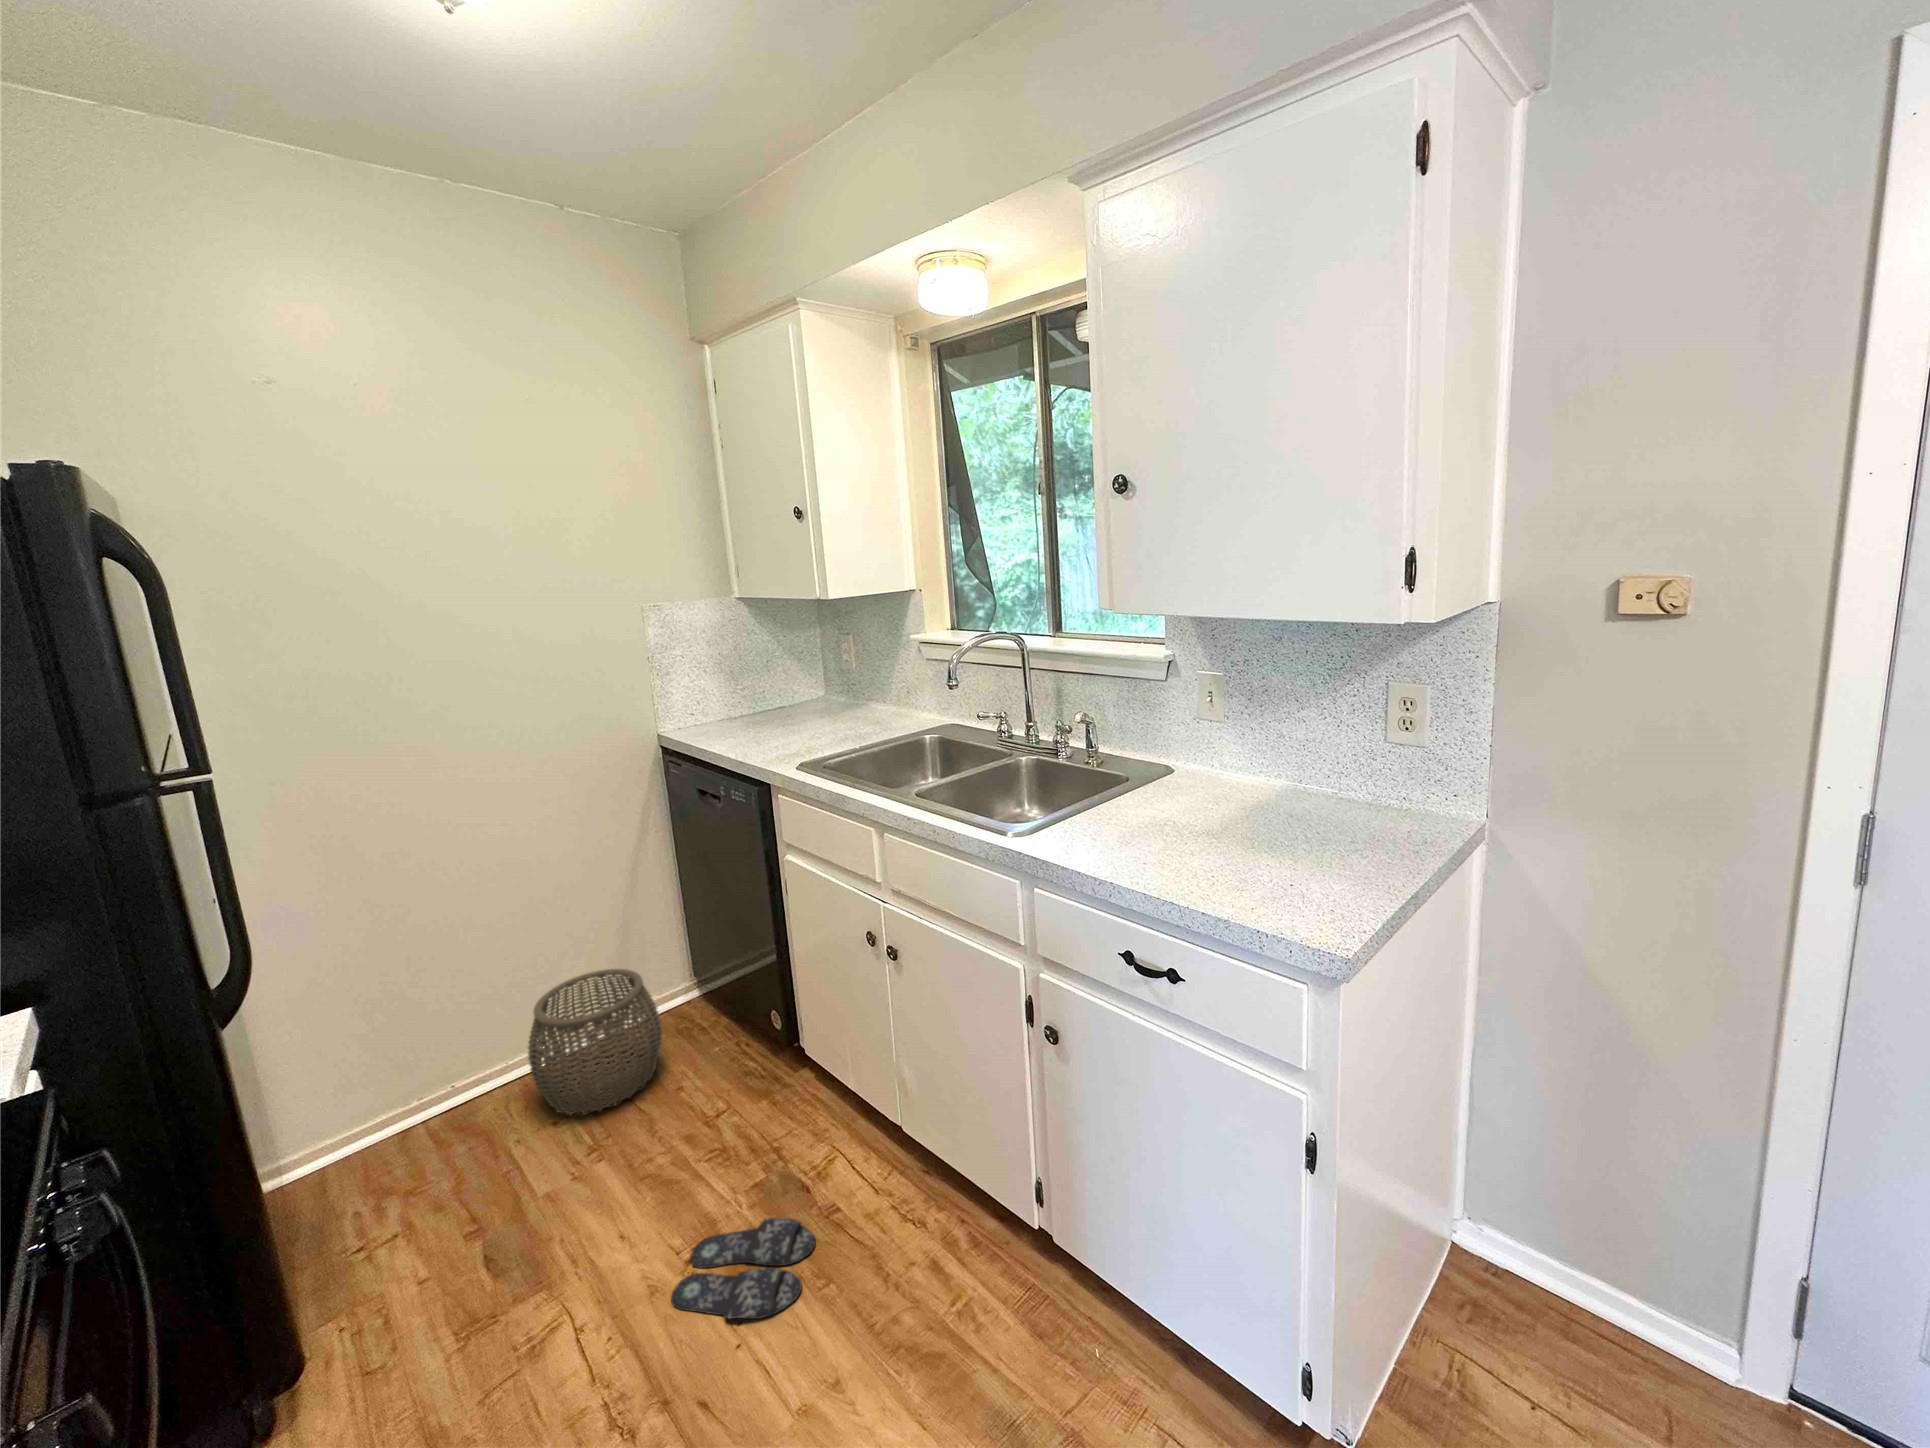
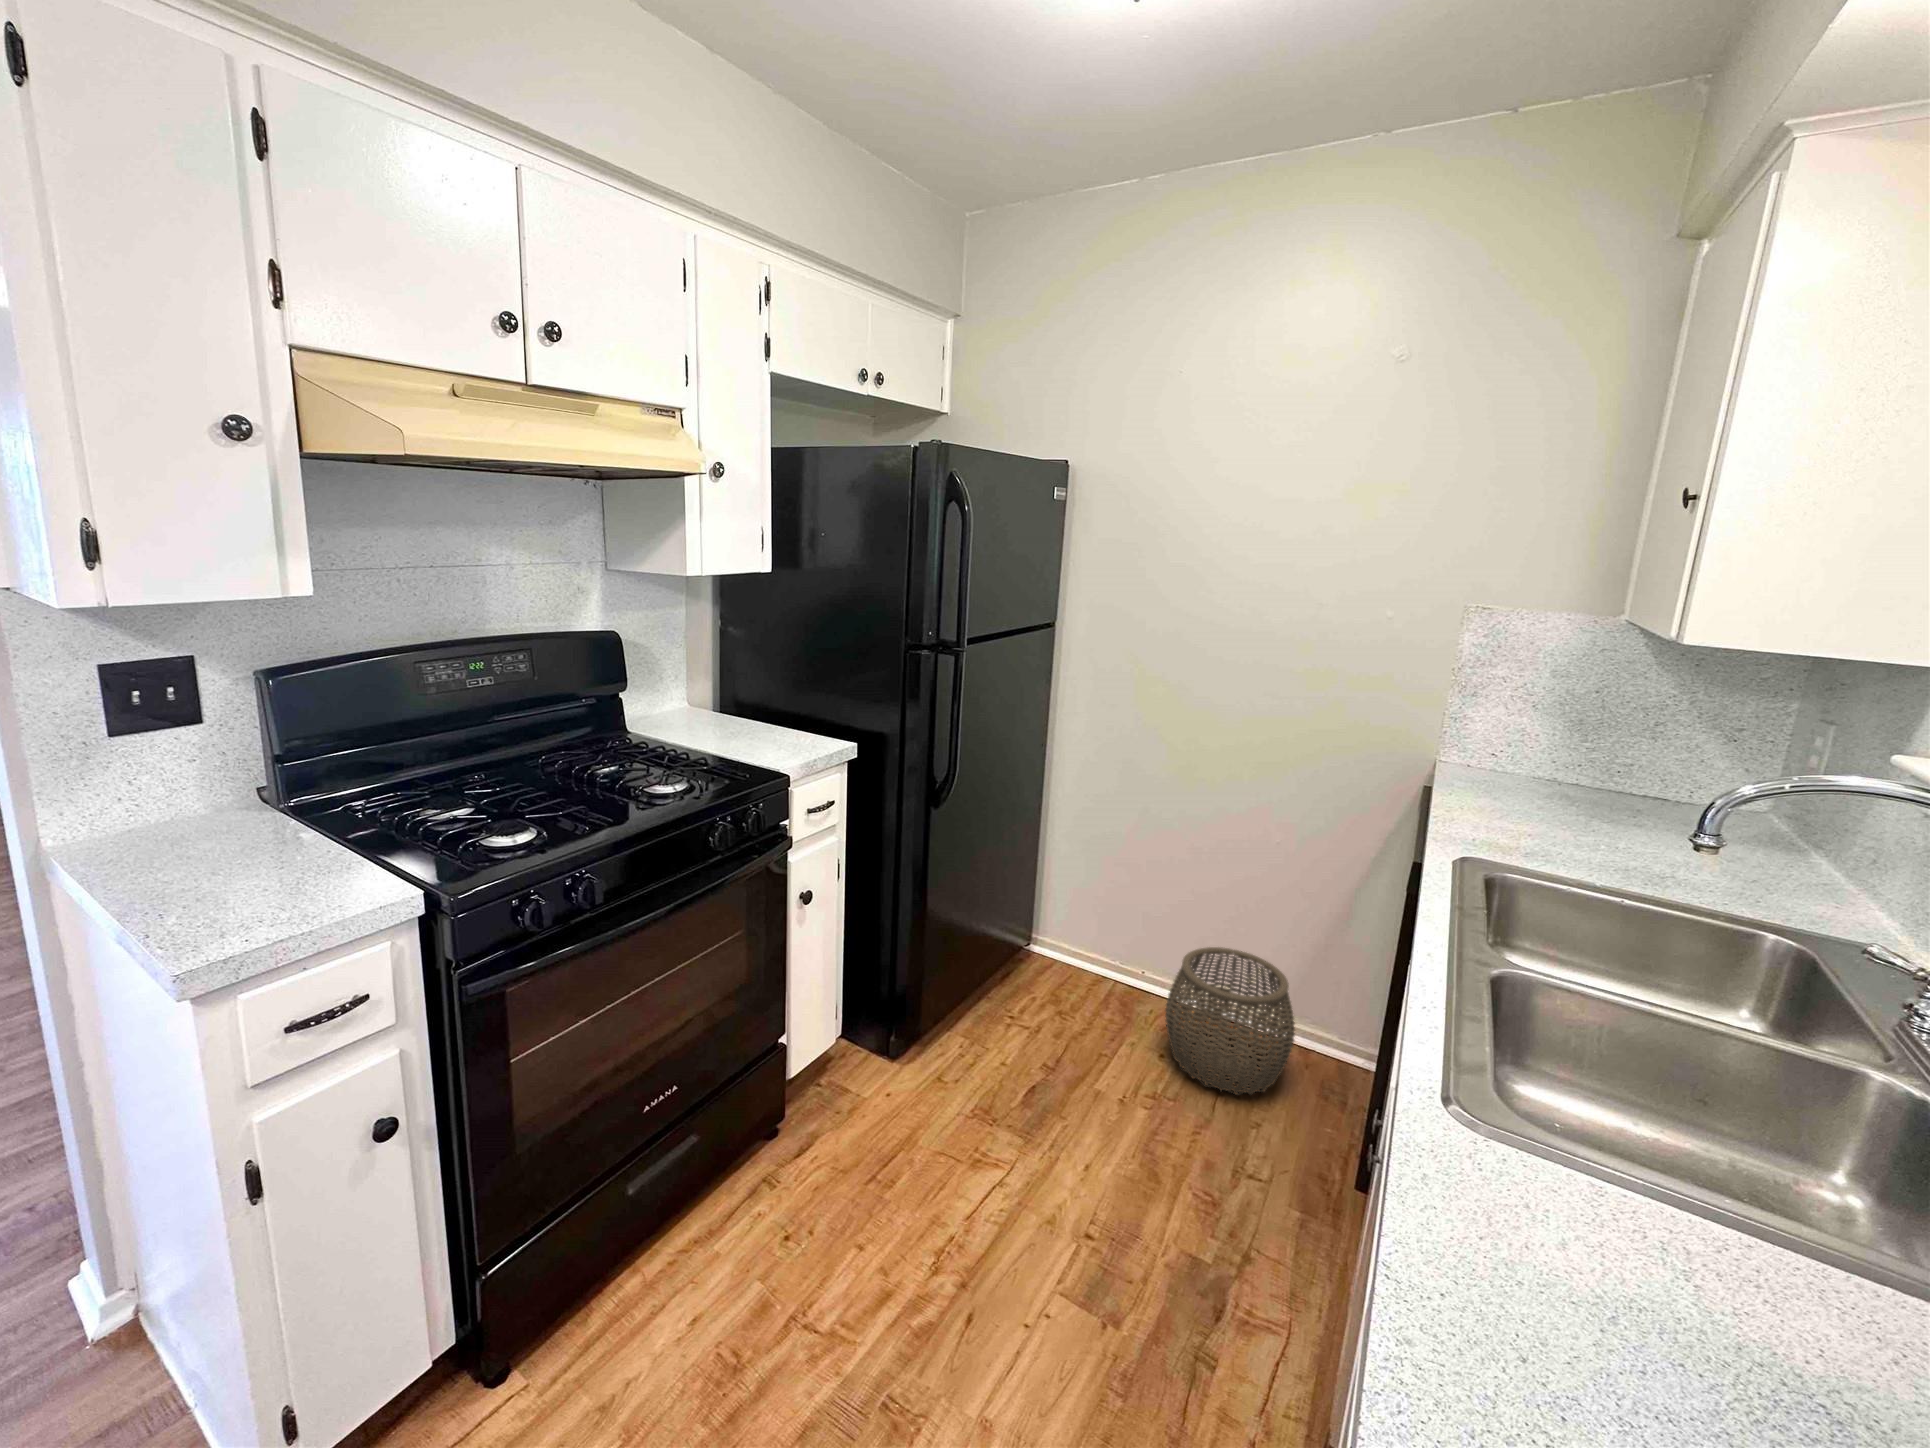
slippers: present [671,1218,815,1319] -> none [1042,1232,1170,1365]

